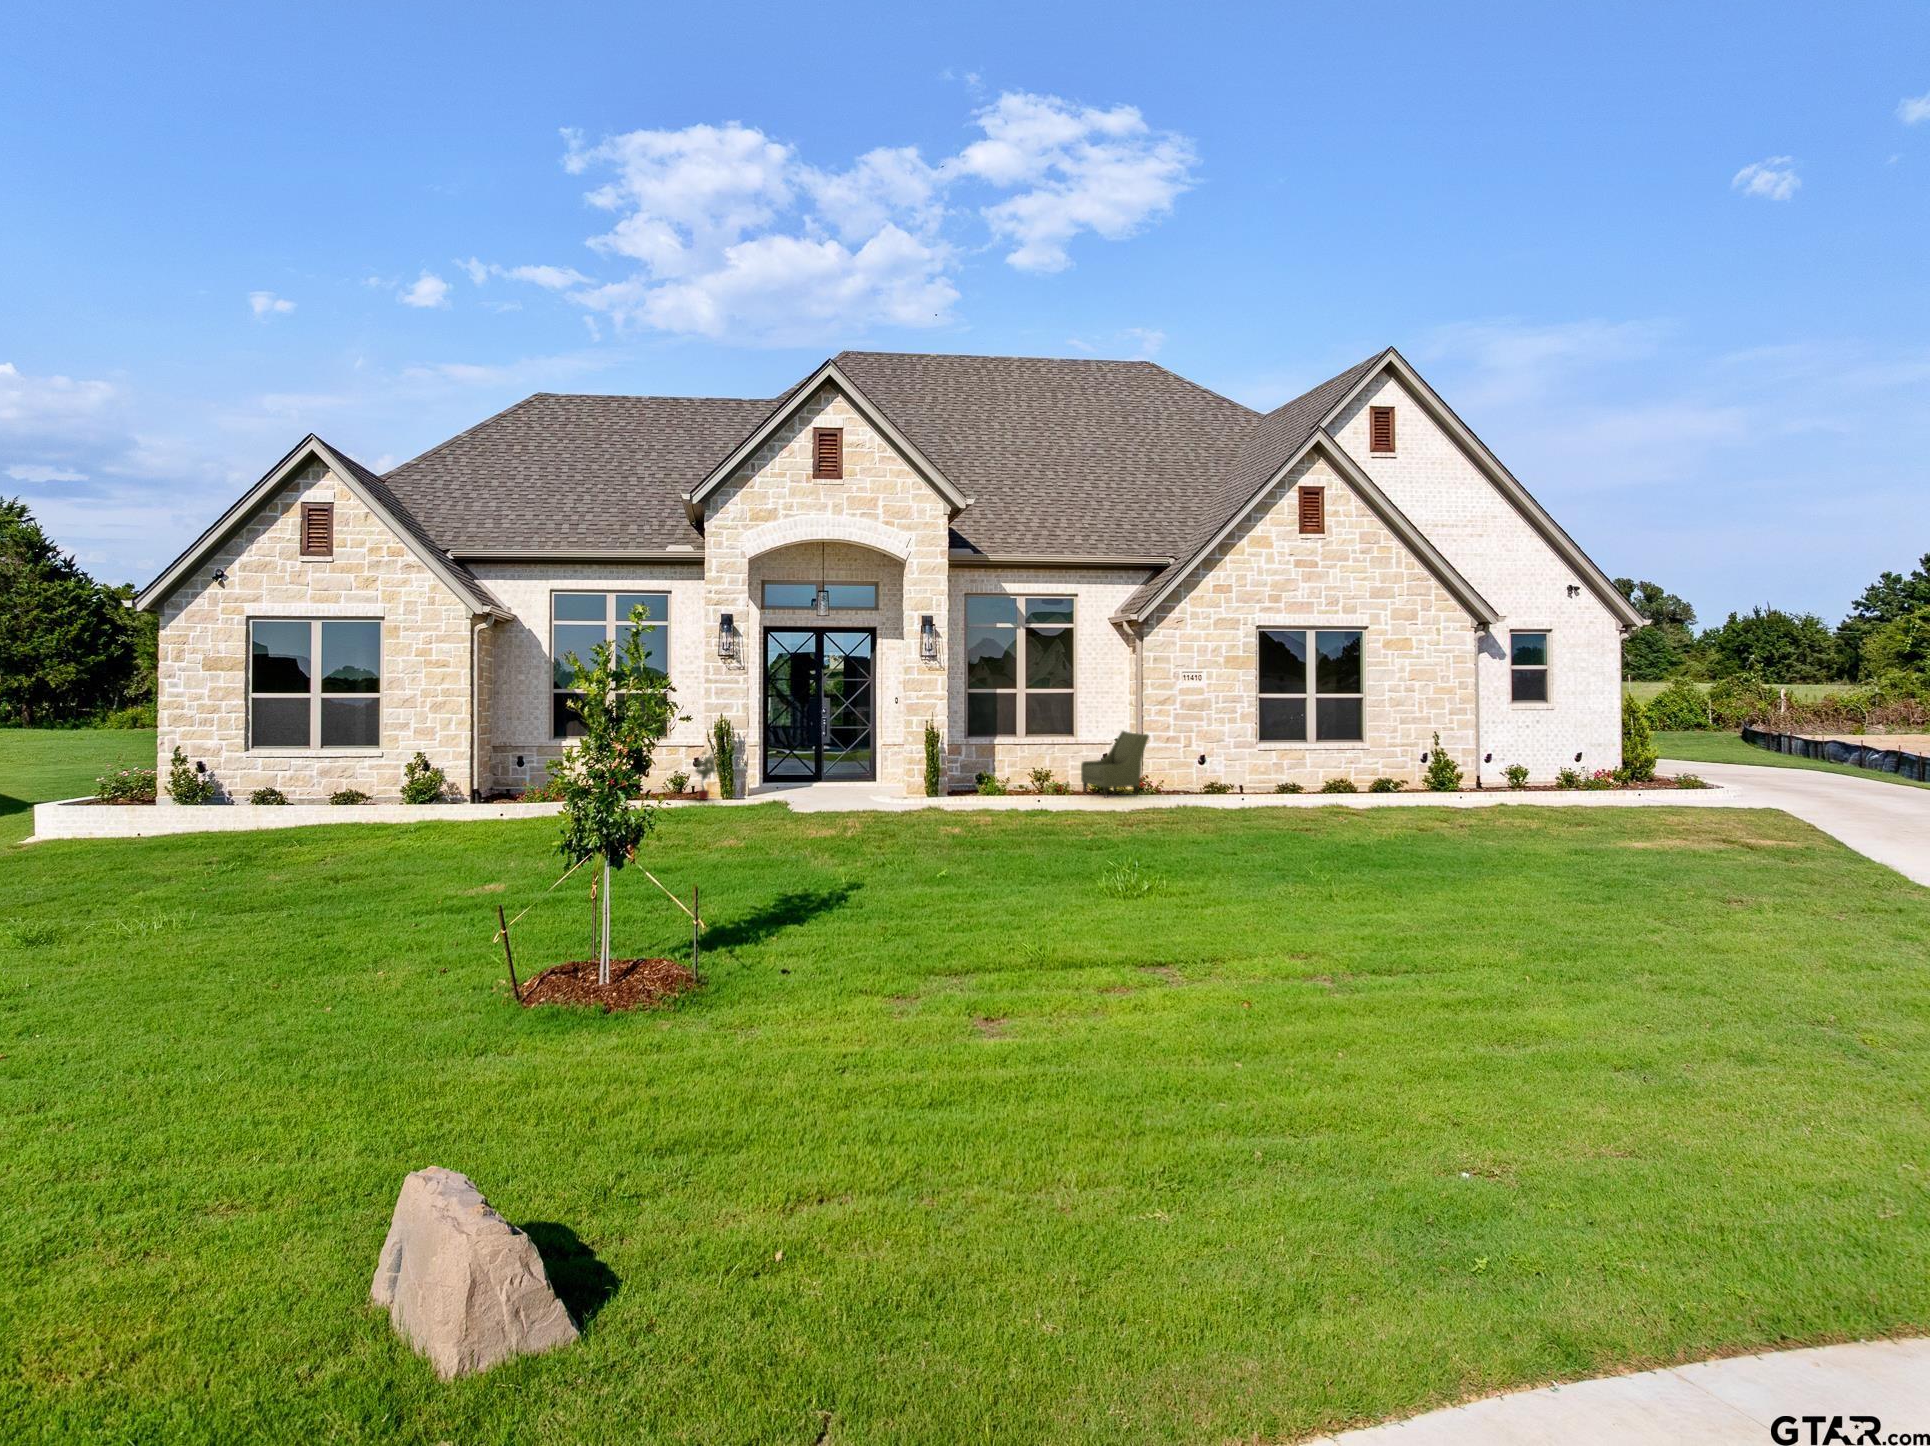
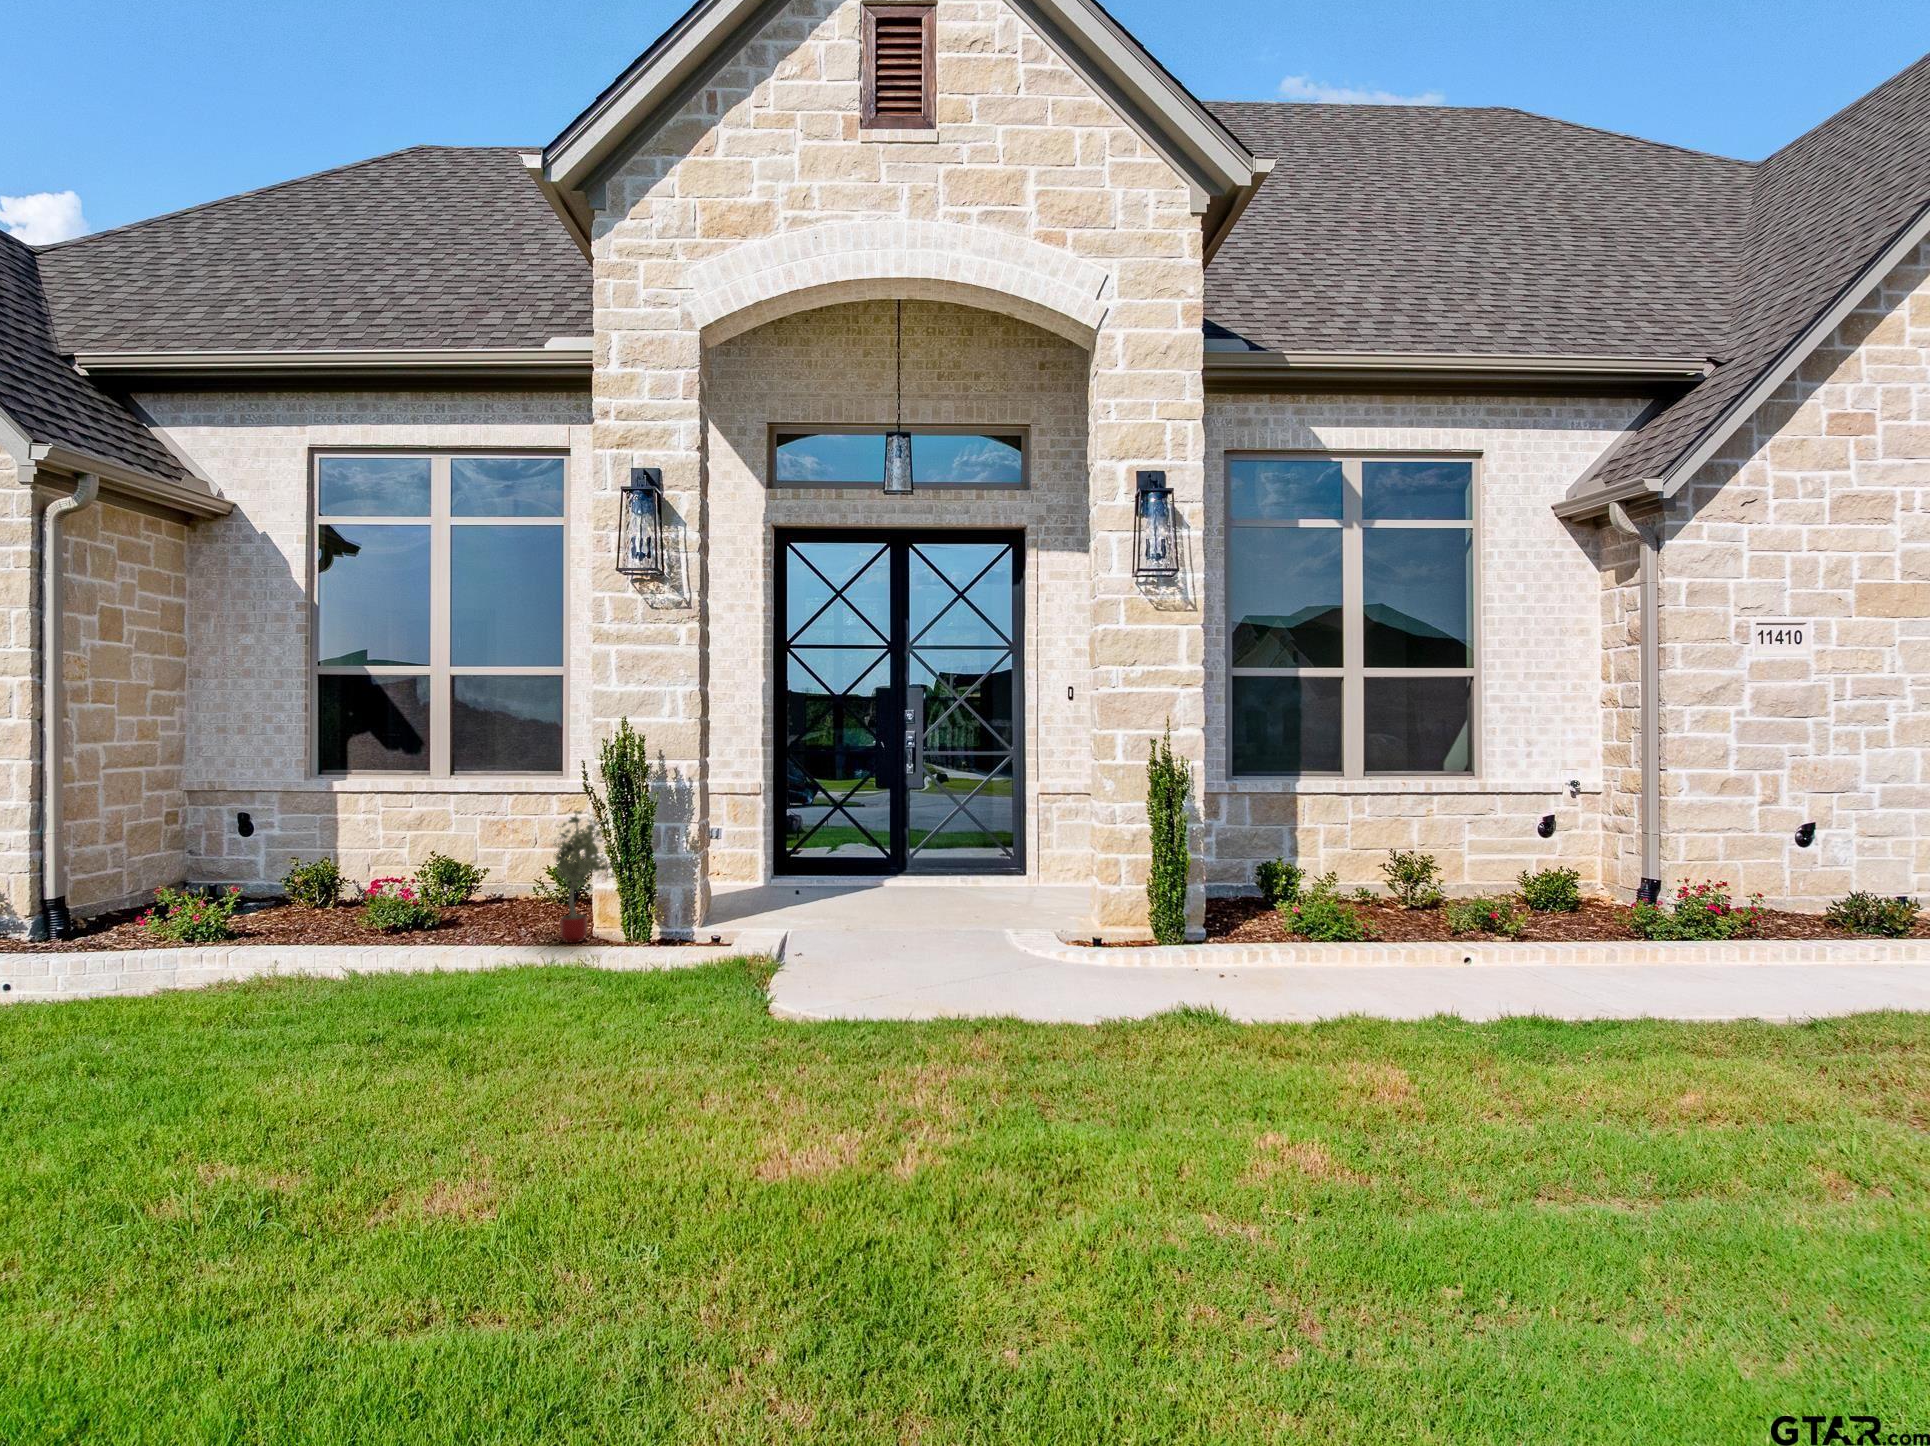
chair: present [1081,731,1149,797] -> none [1540,767,1748,948]

